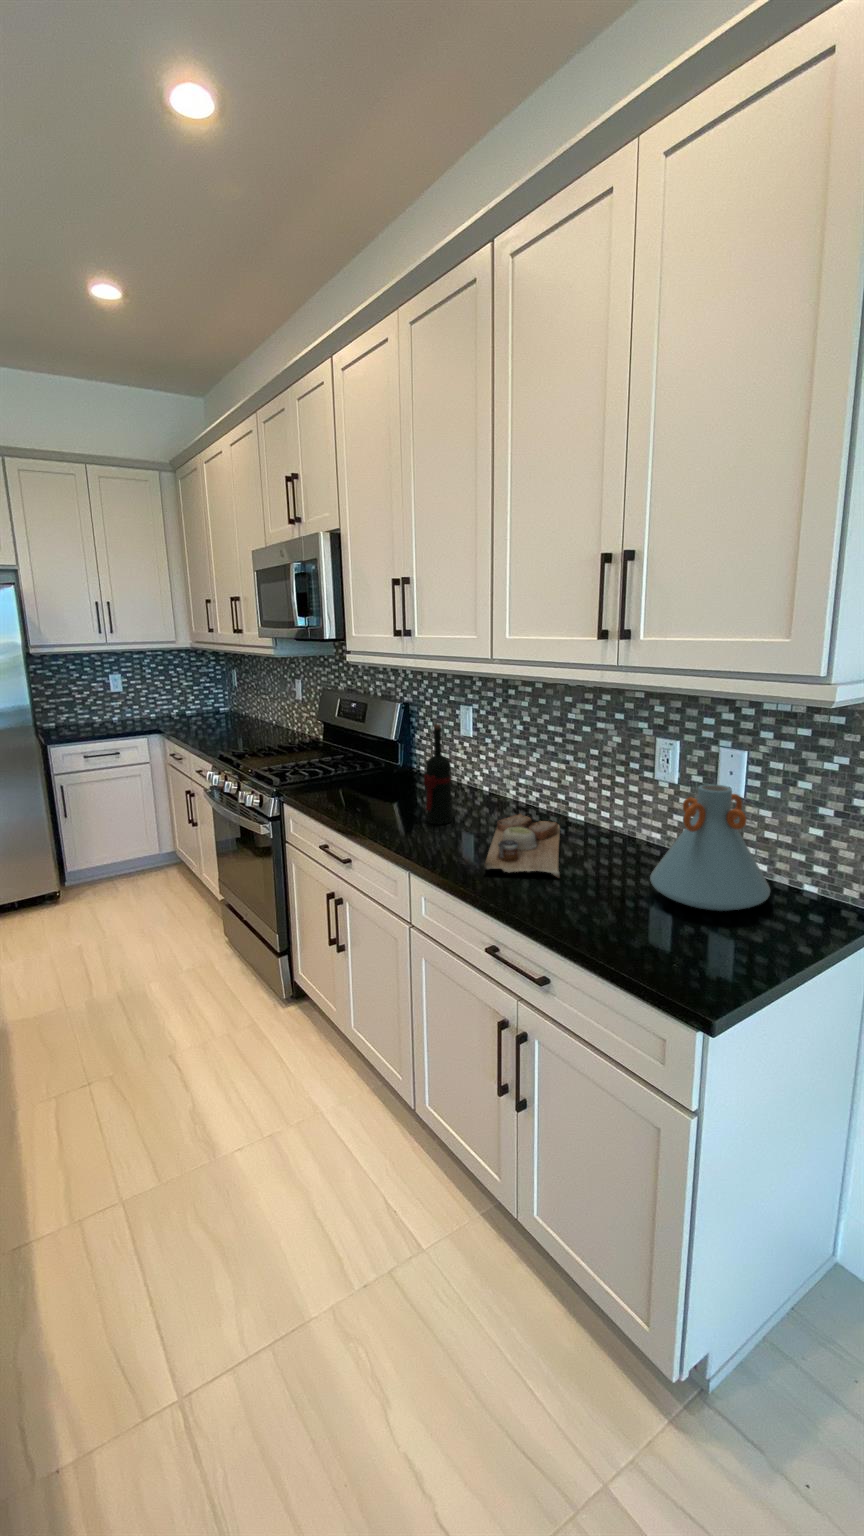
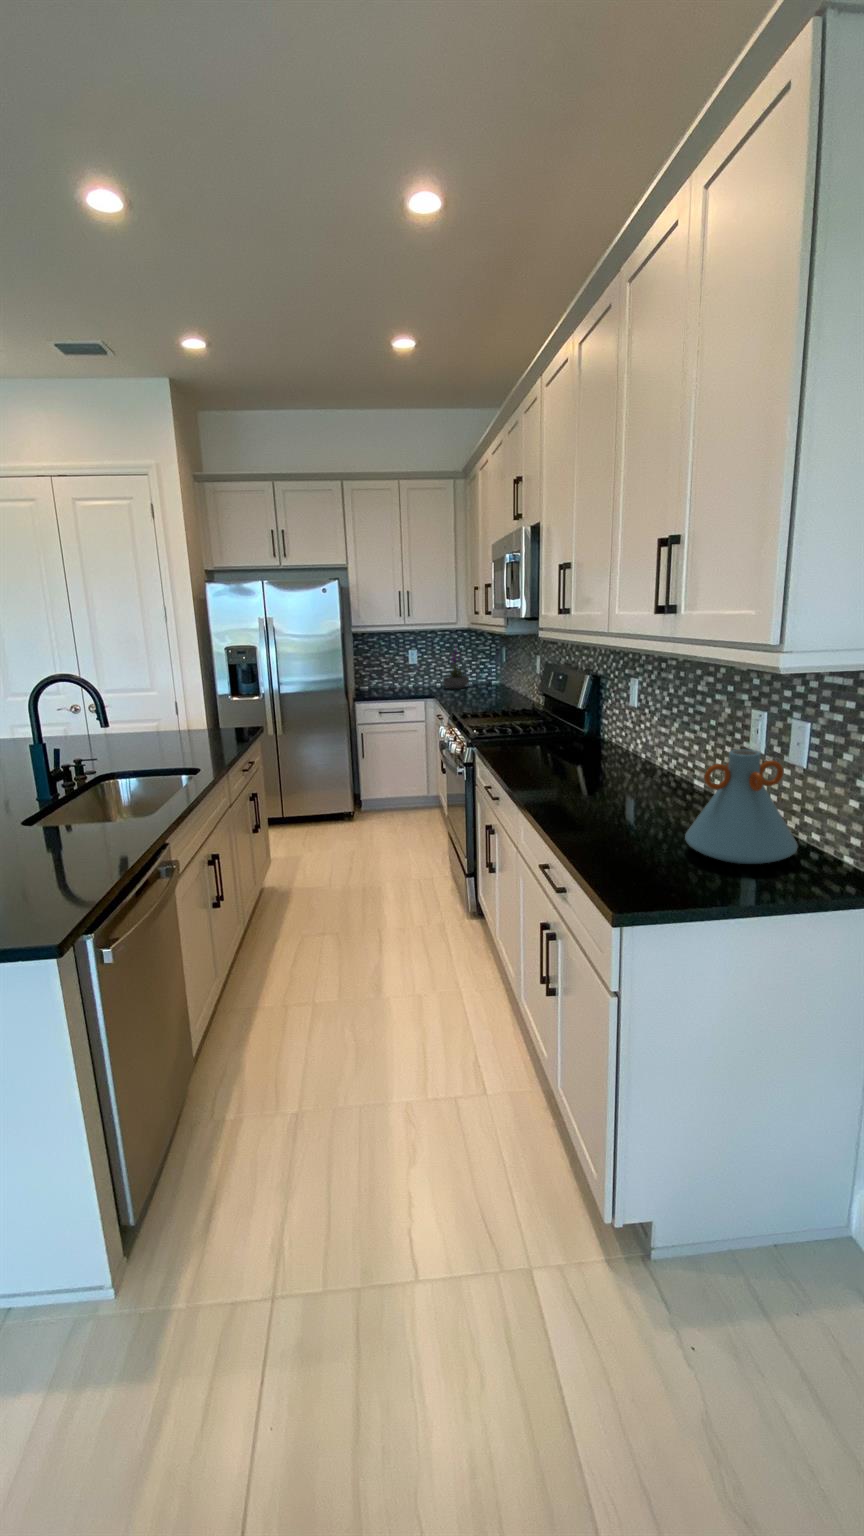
potted plant: none [160,666,192,721] -> present [443,647,469,689]
wine bottle: present [424,724,452,824] -> none [563,692,589,778]
cutting board: present [483,814,560,878] -> none [567,774,675,825]

